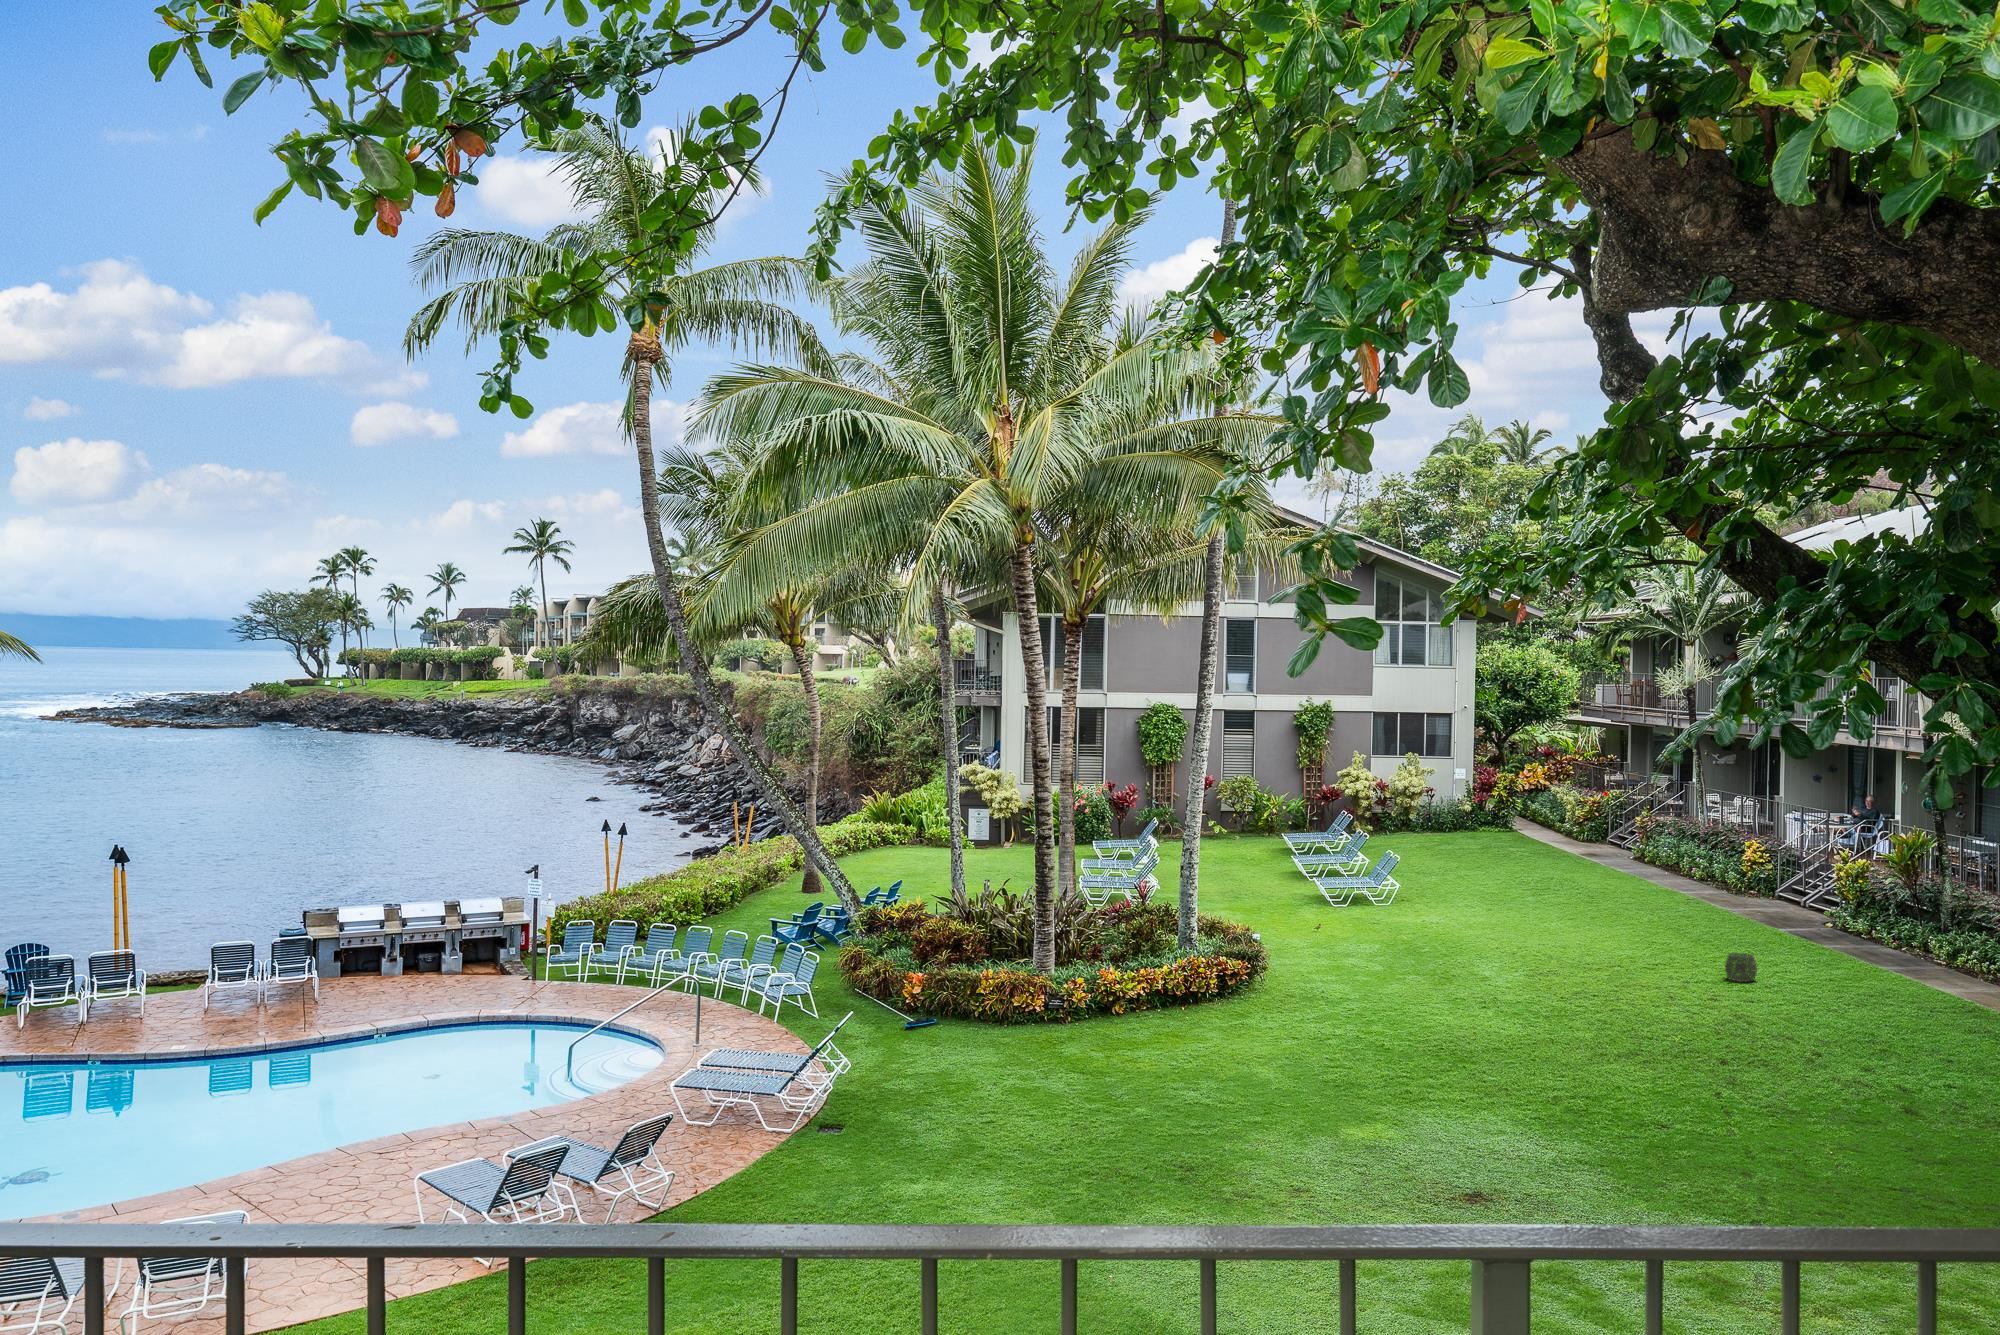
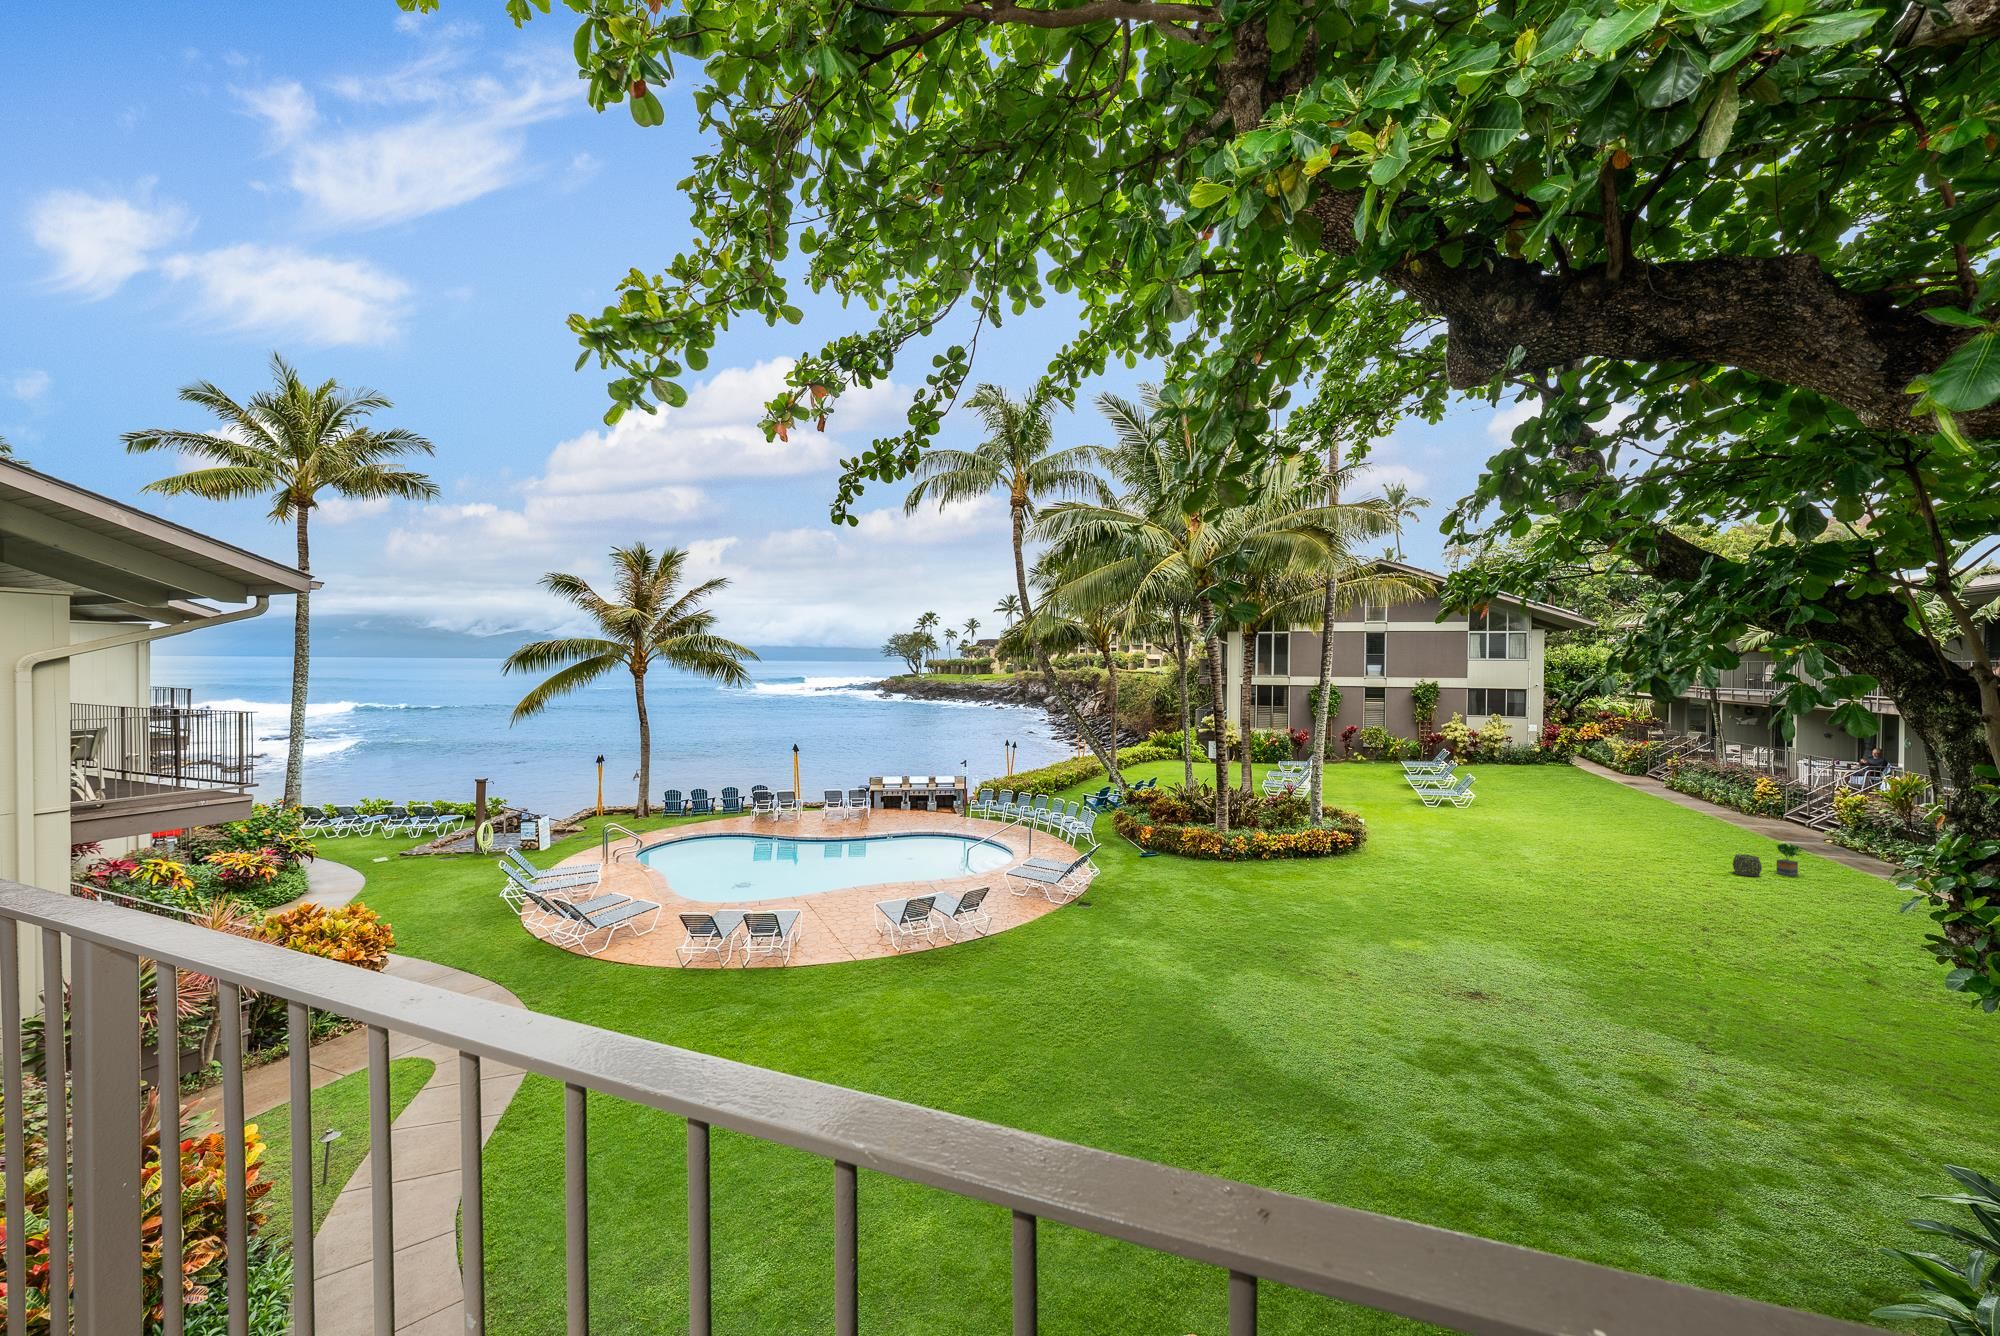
potted tree: none [1772,934,1802,978] -> present [1777,844,1802,876]

